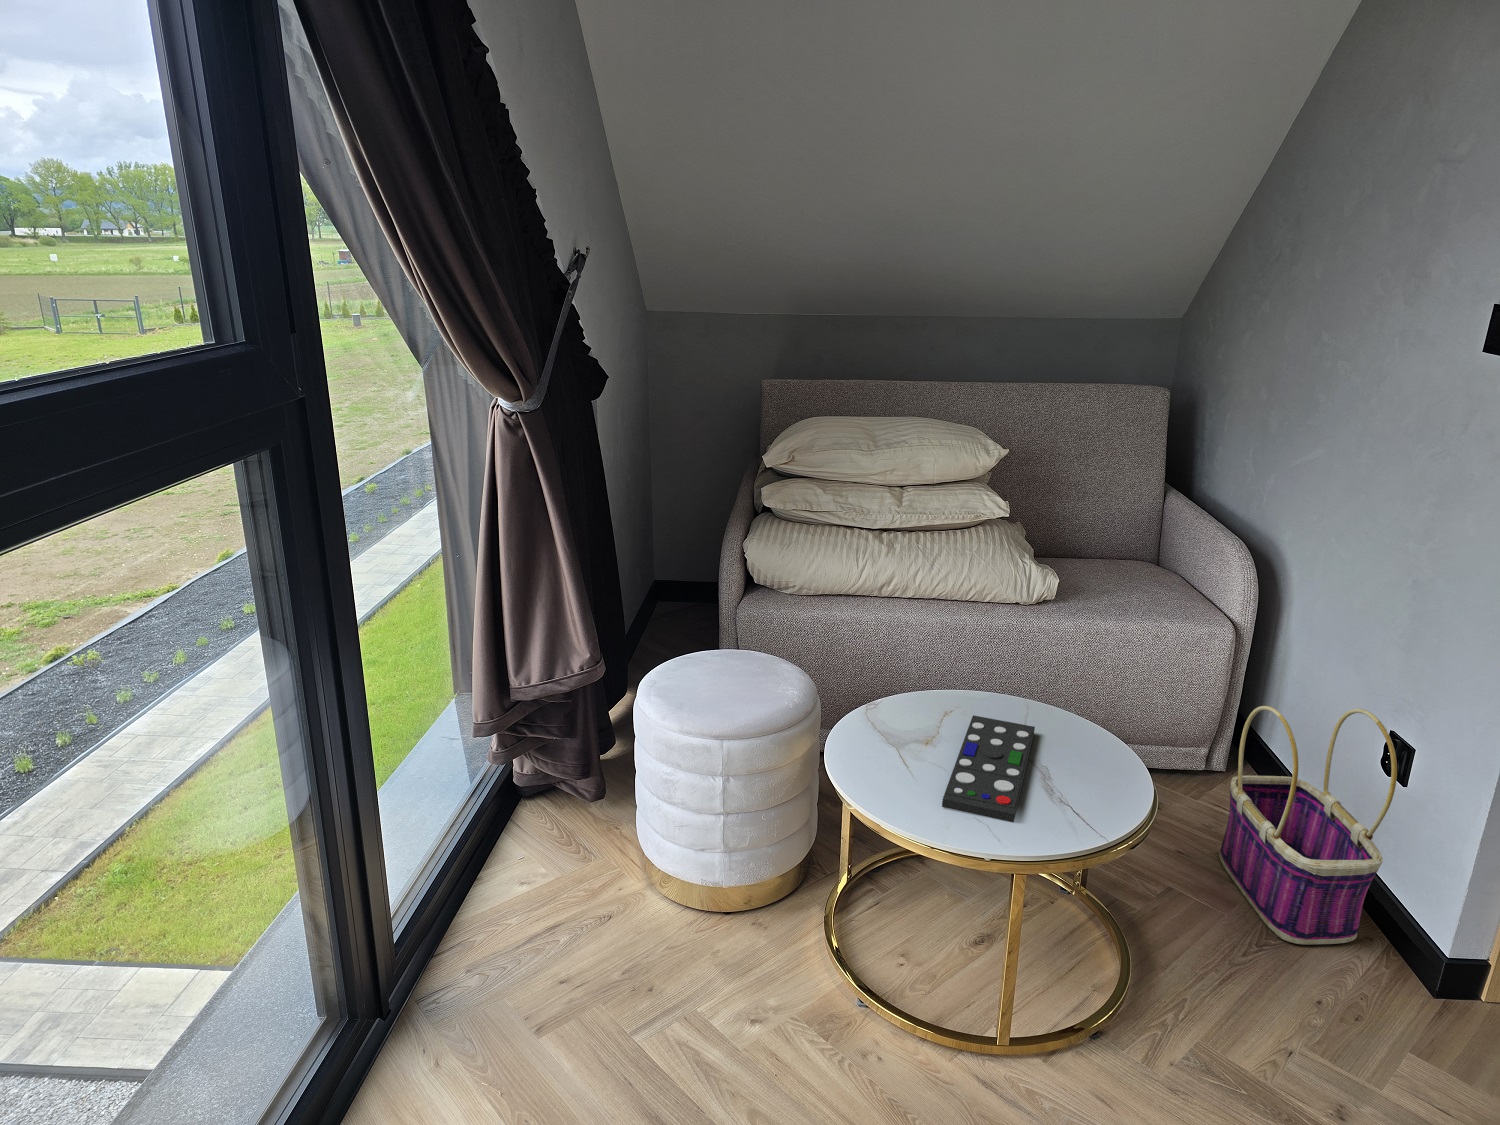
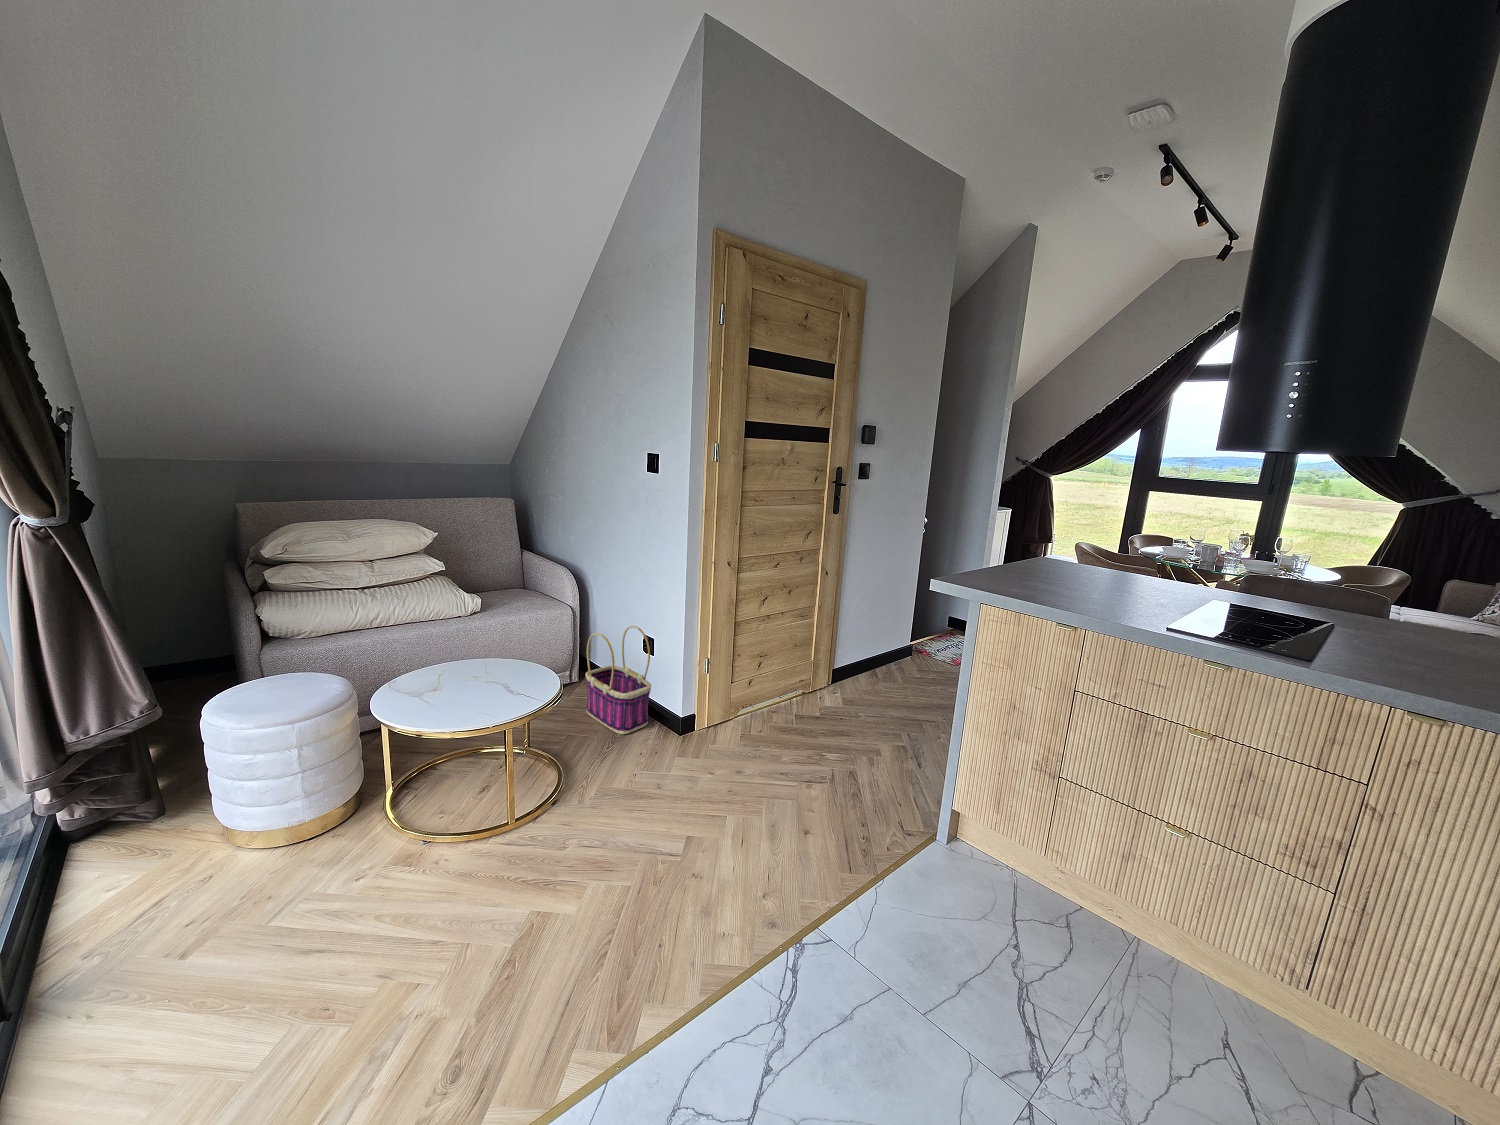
remote control: present [942,715,1035,822] -> none [456,667,497,713]

